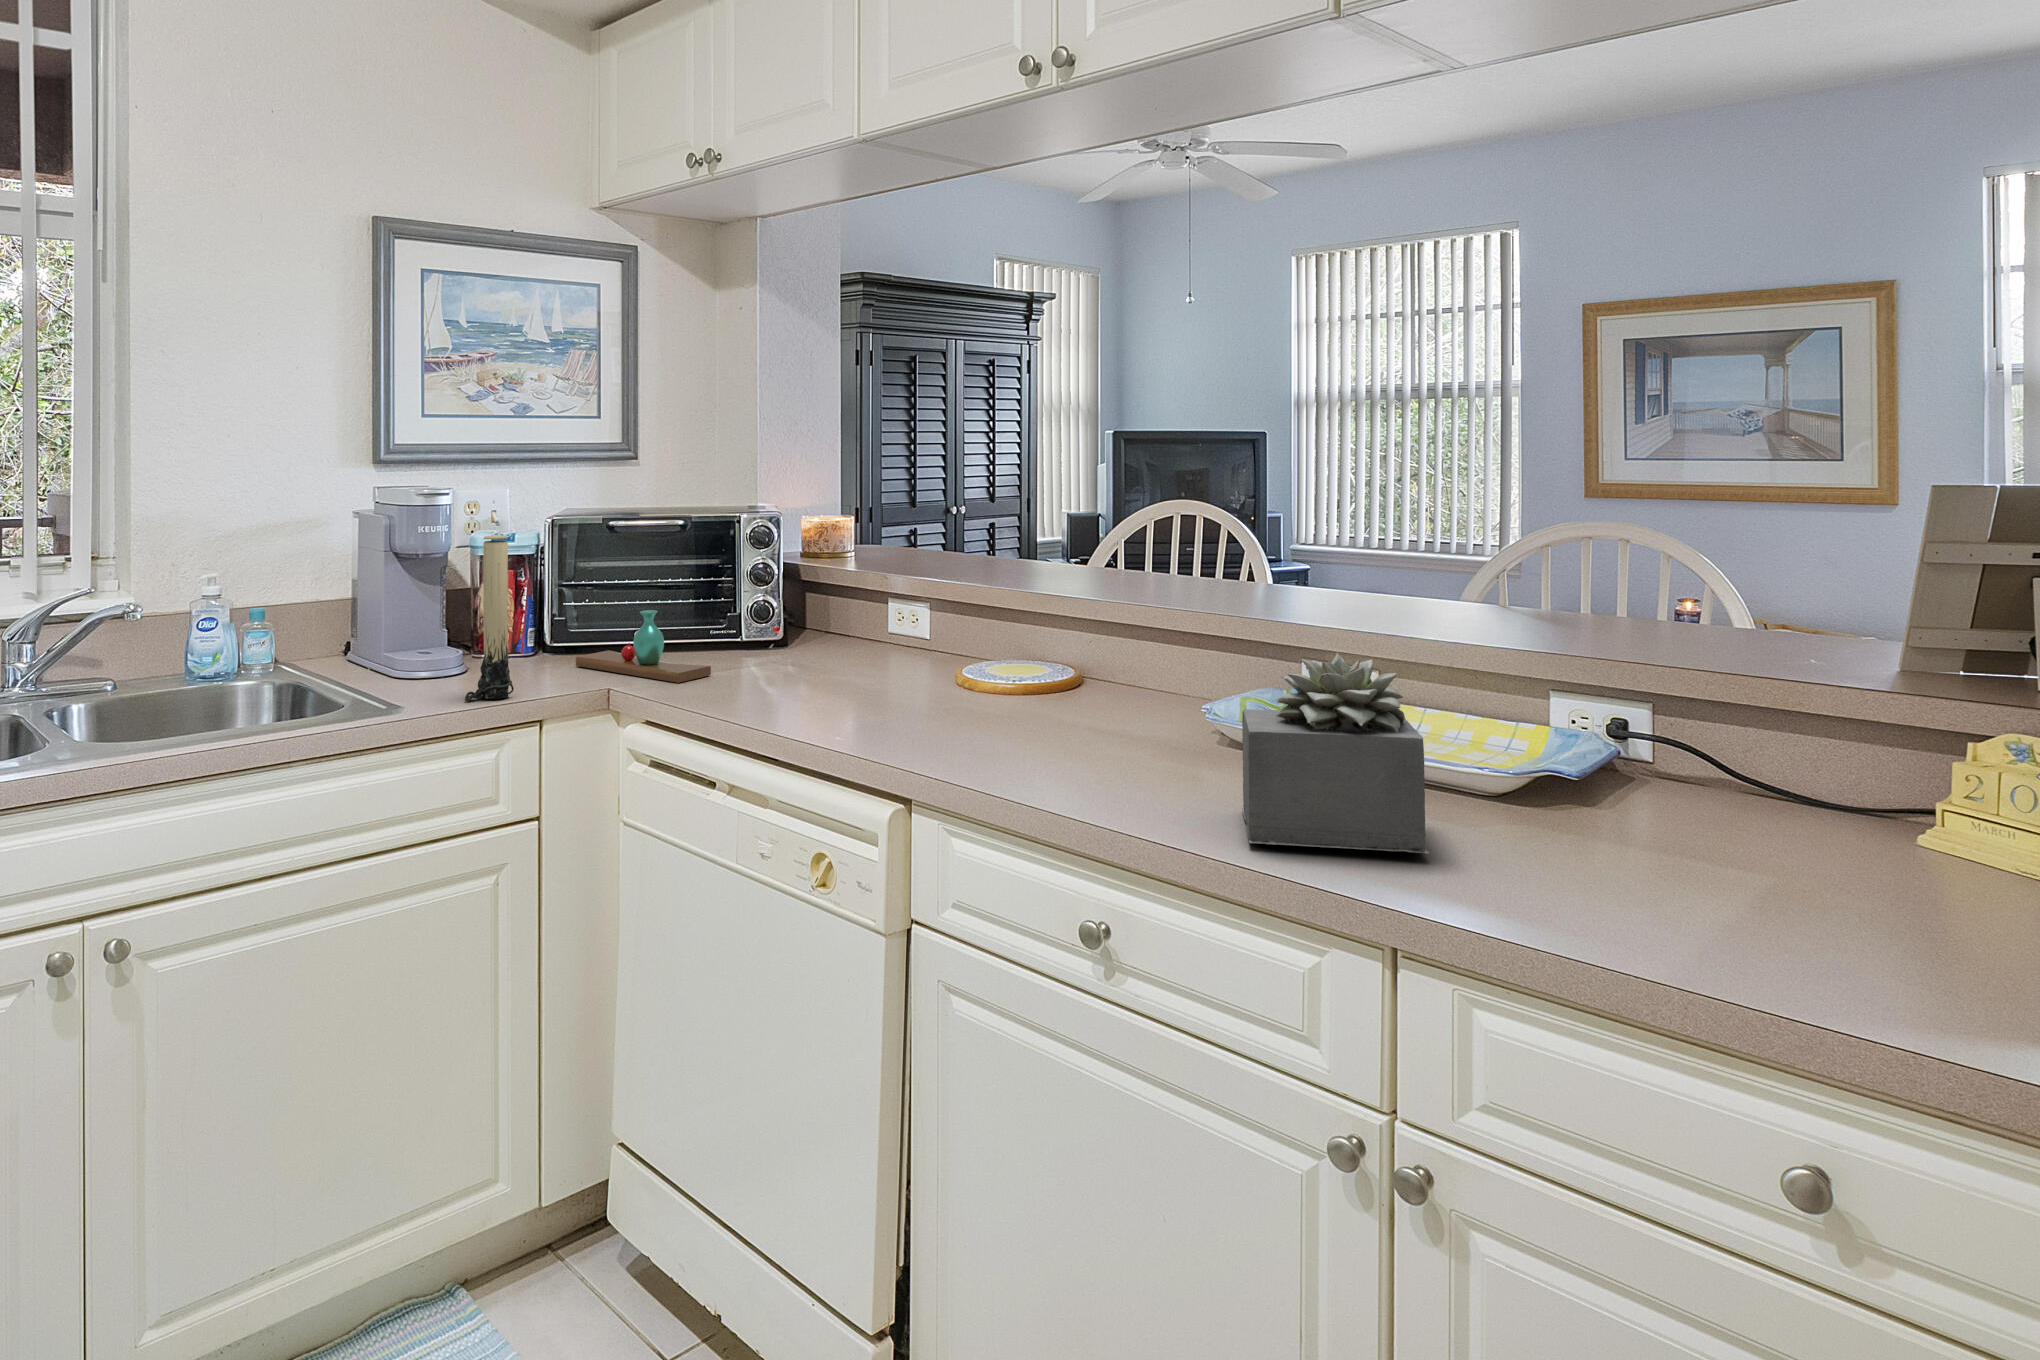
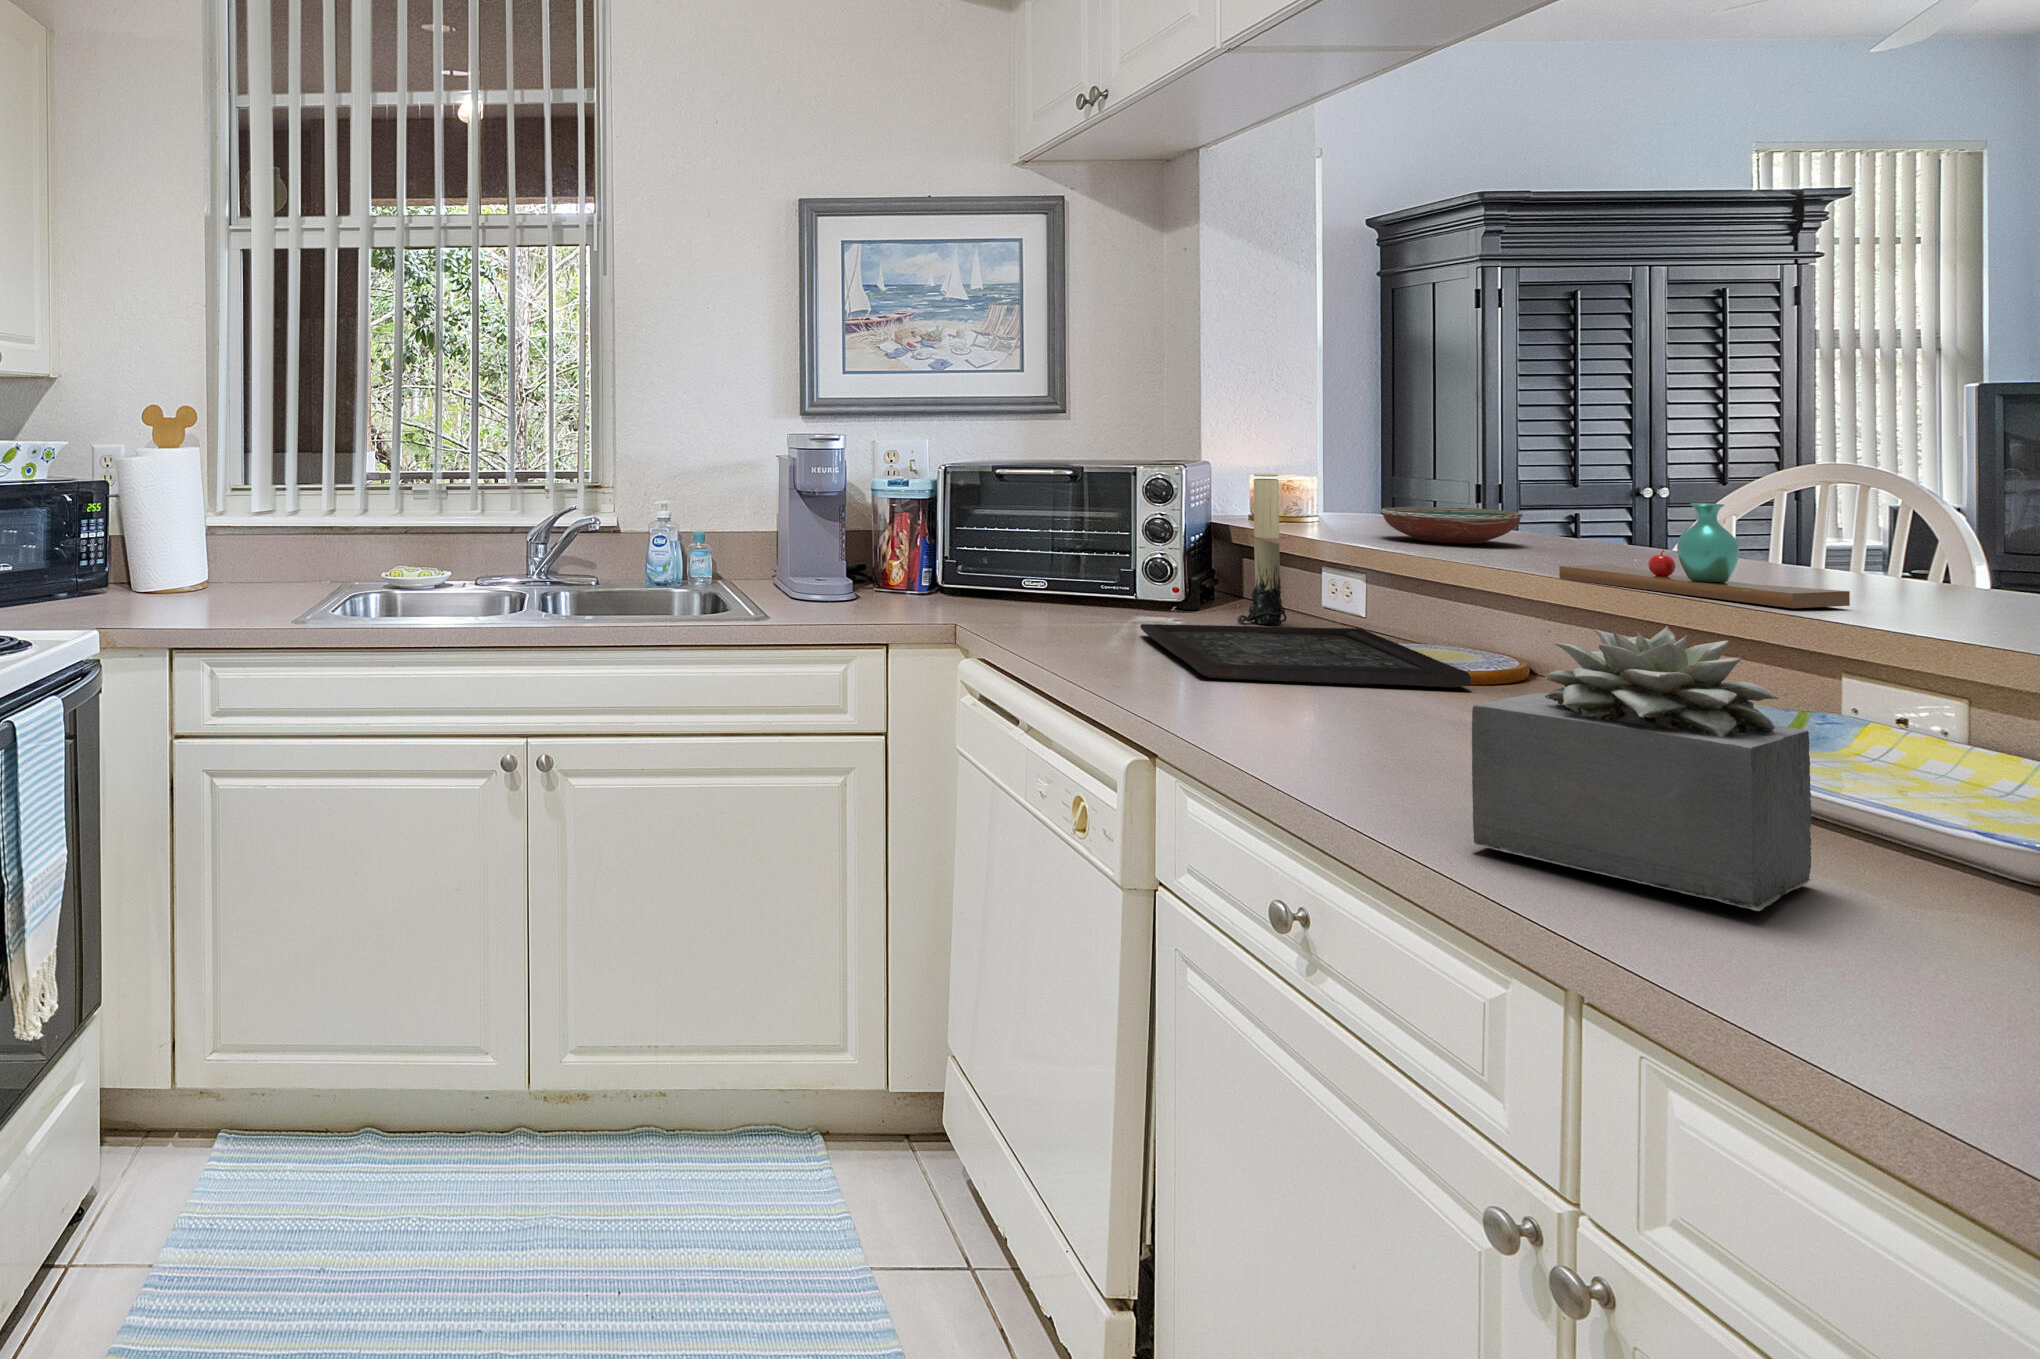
candle: present [465,535,514,701] -> present [1238,473,1287,625]
decorative bowl: none [916,539,1009,569] -> present [1381,507,1523,543]
vase: present [576,610,711,683] -> present [1559,503,1850,608]
tray: none [780,649,1053,716] -> present [1140,624,1471,688]

